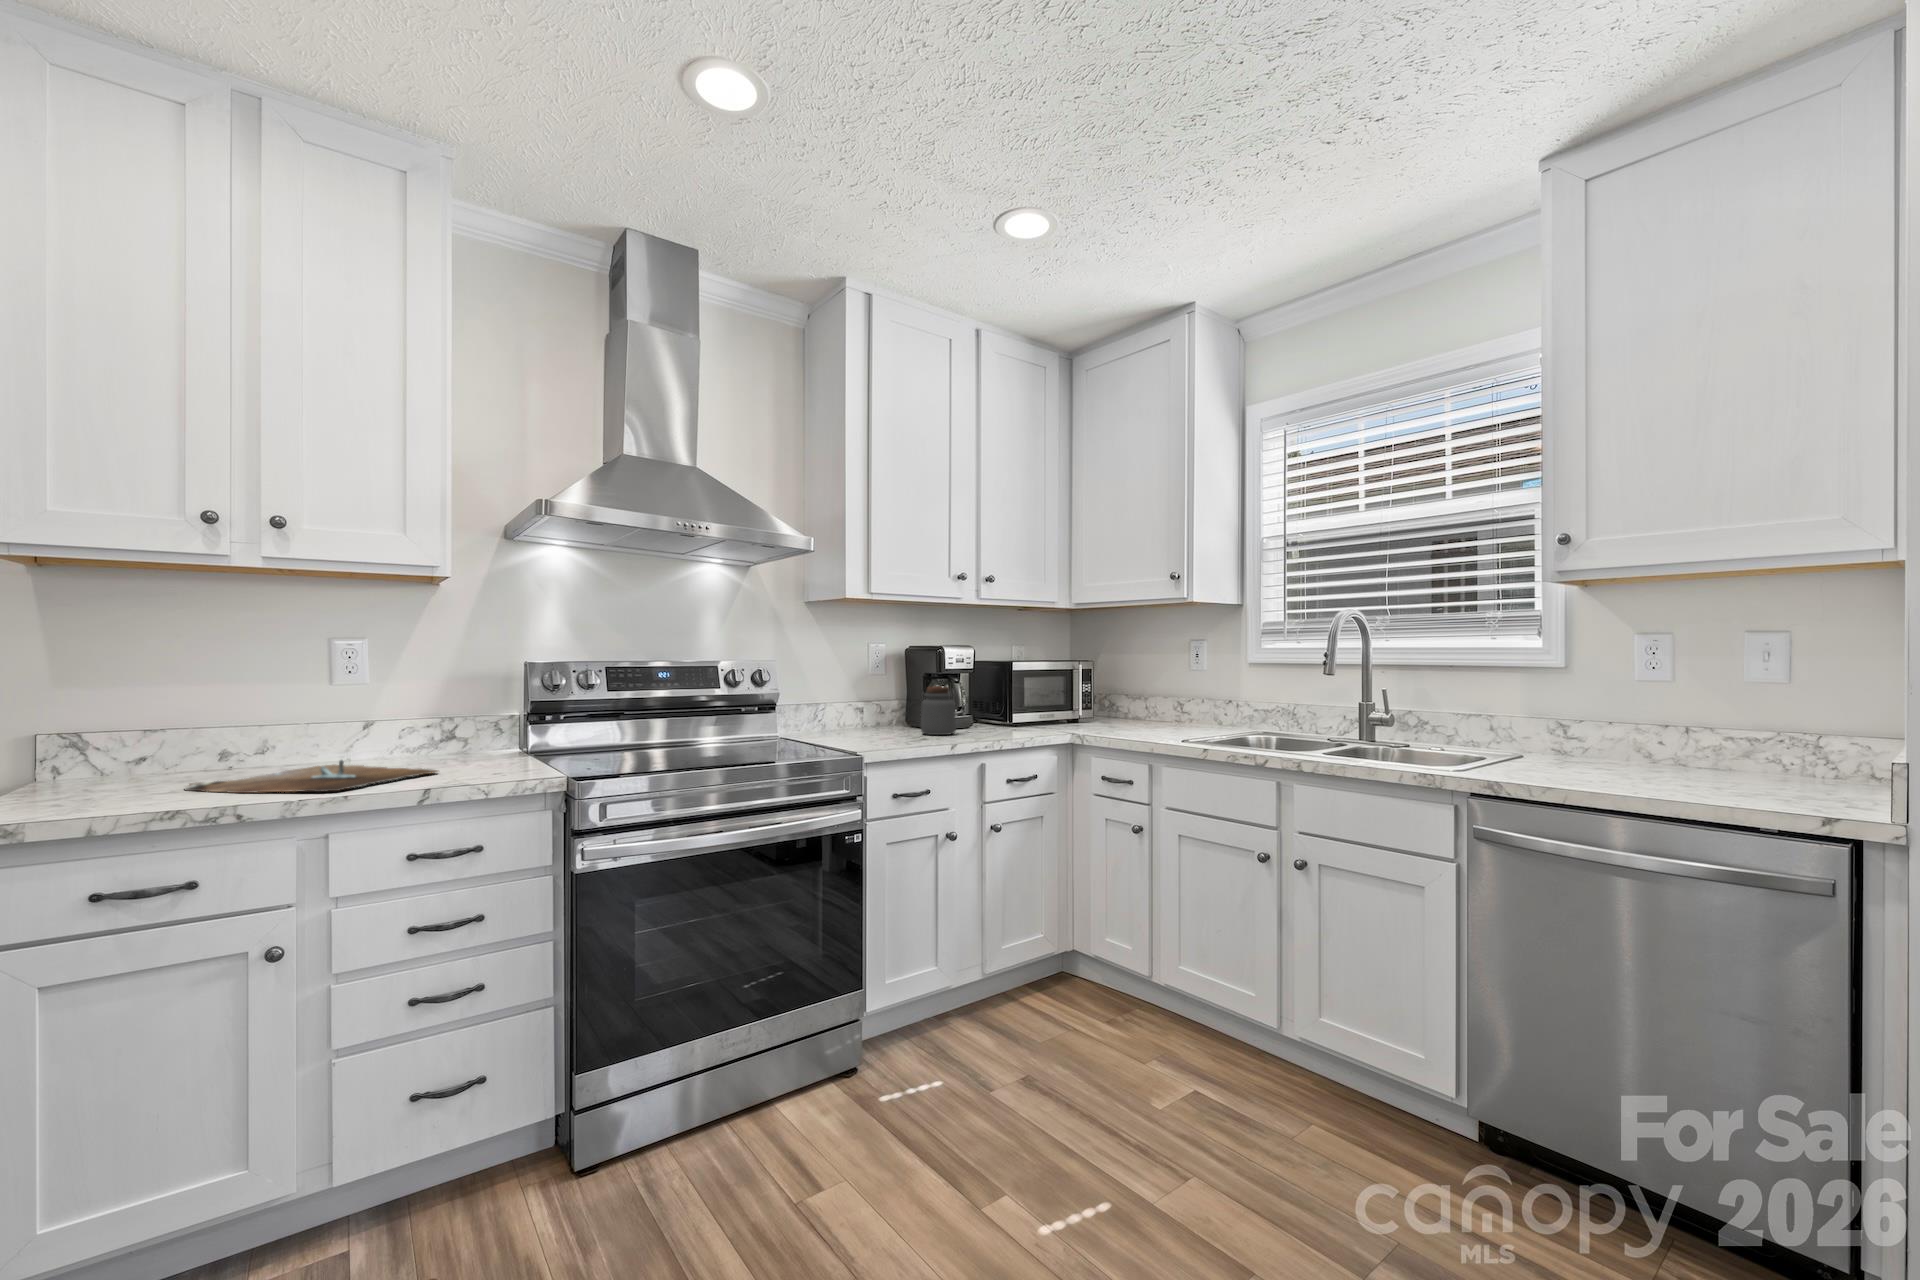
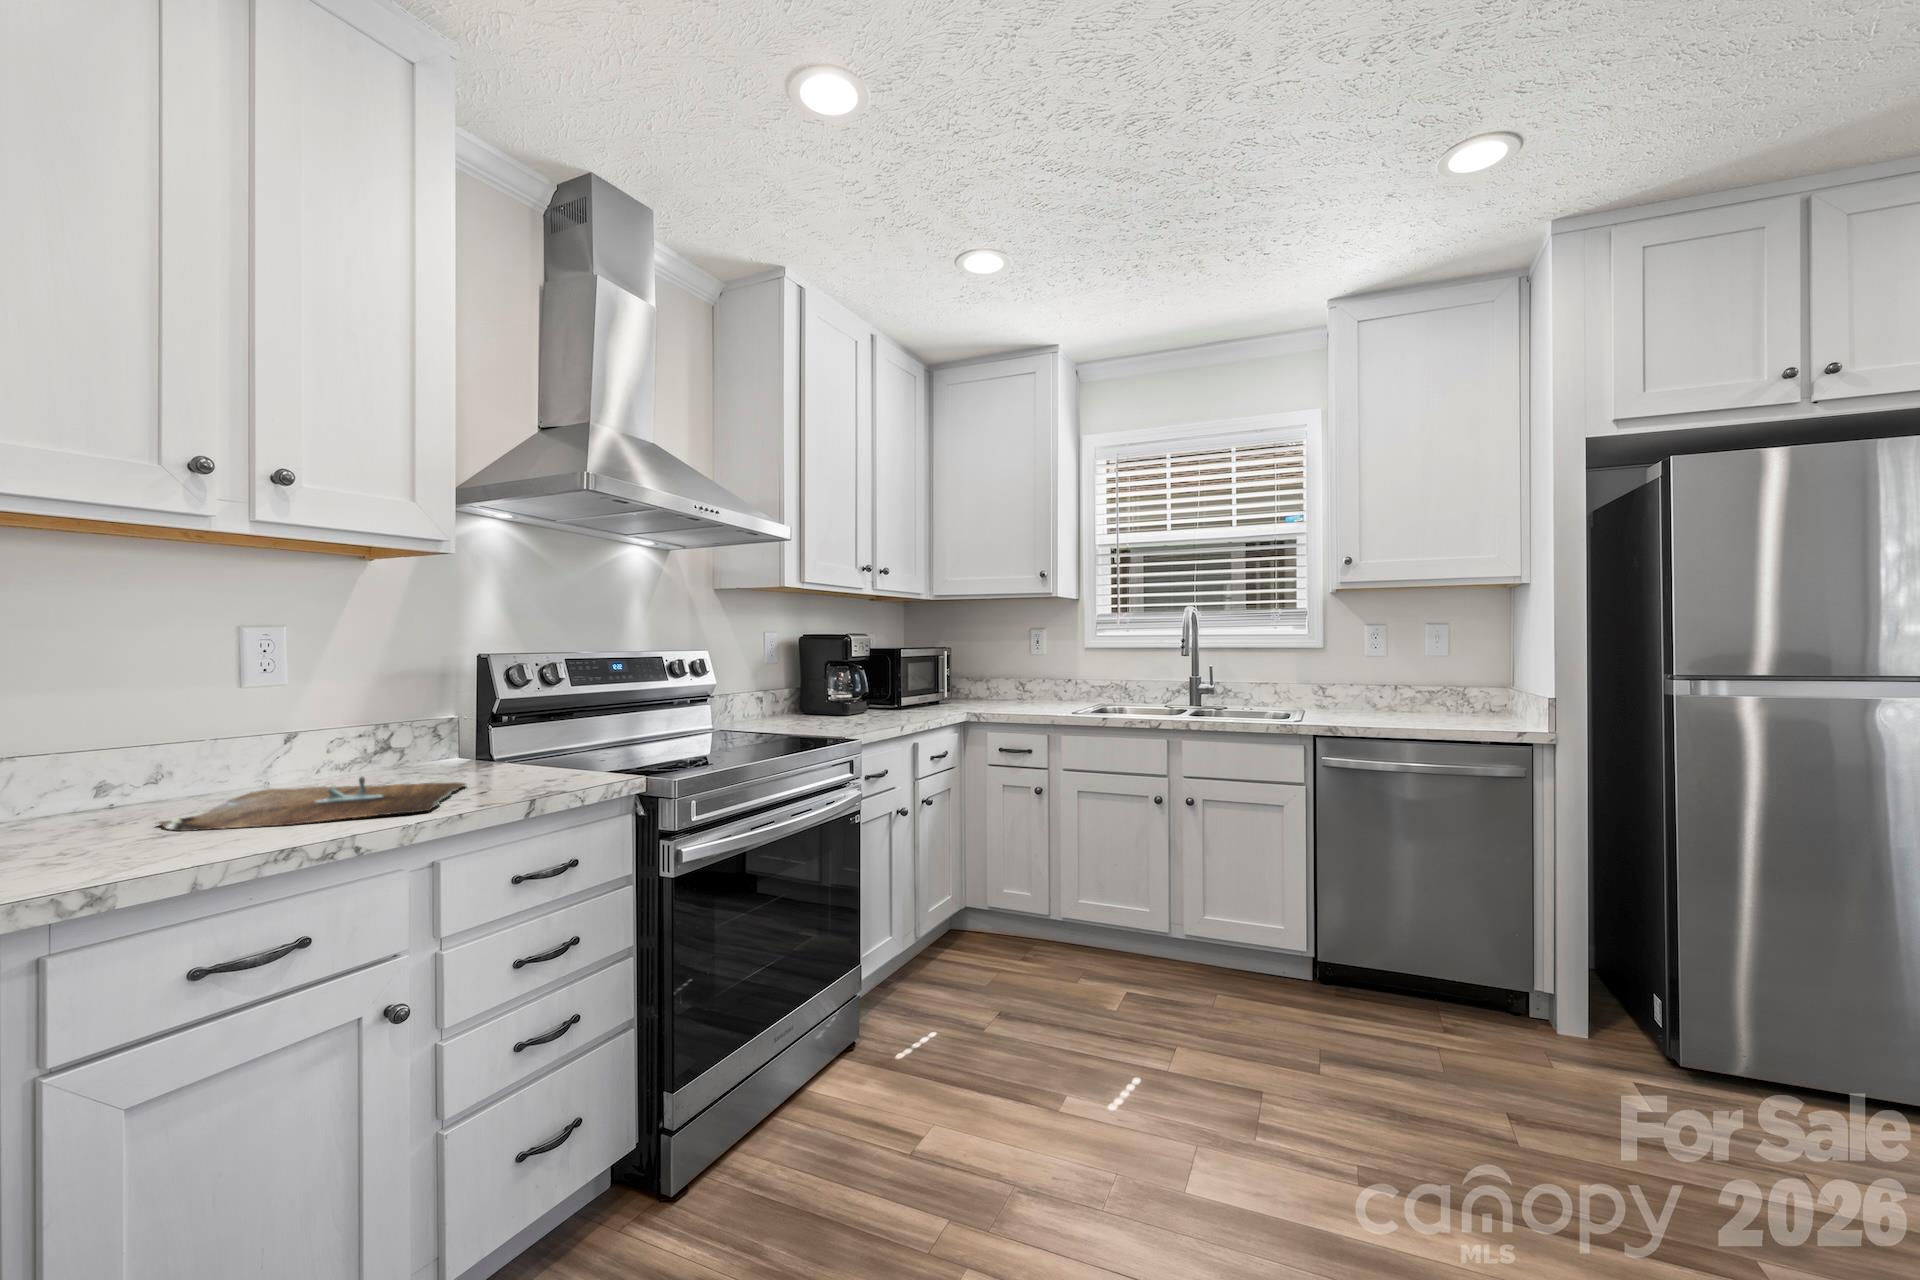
jar: present [921,686,956,735] -> none [822,674,857,721]

